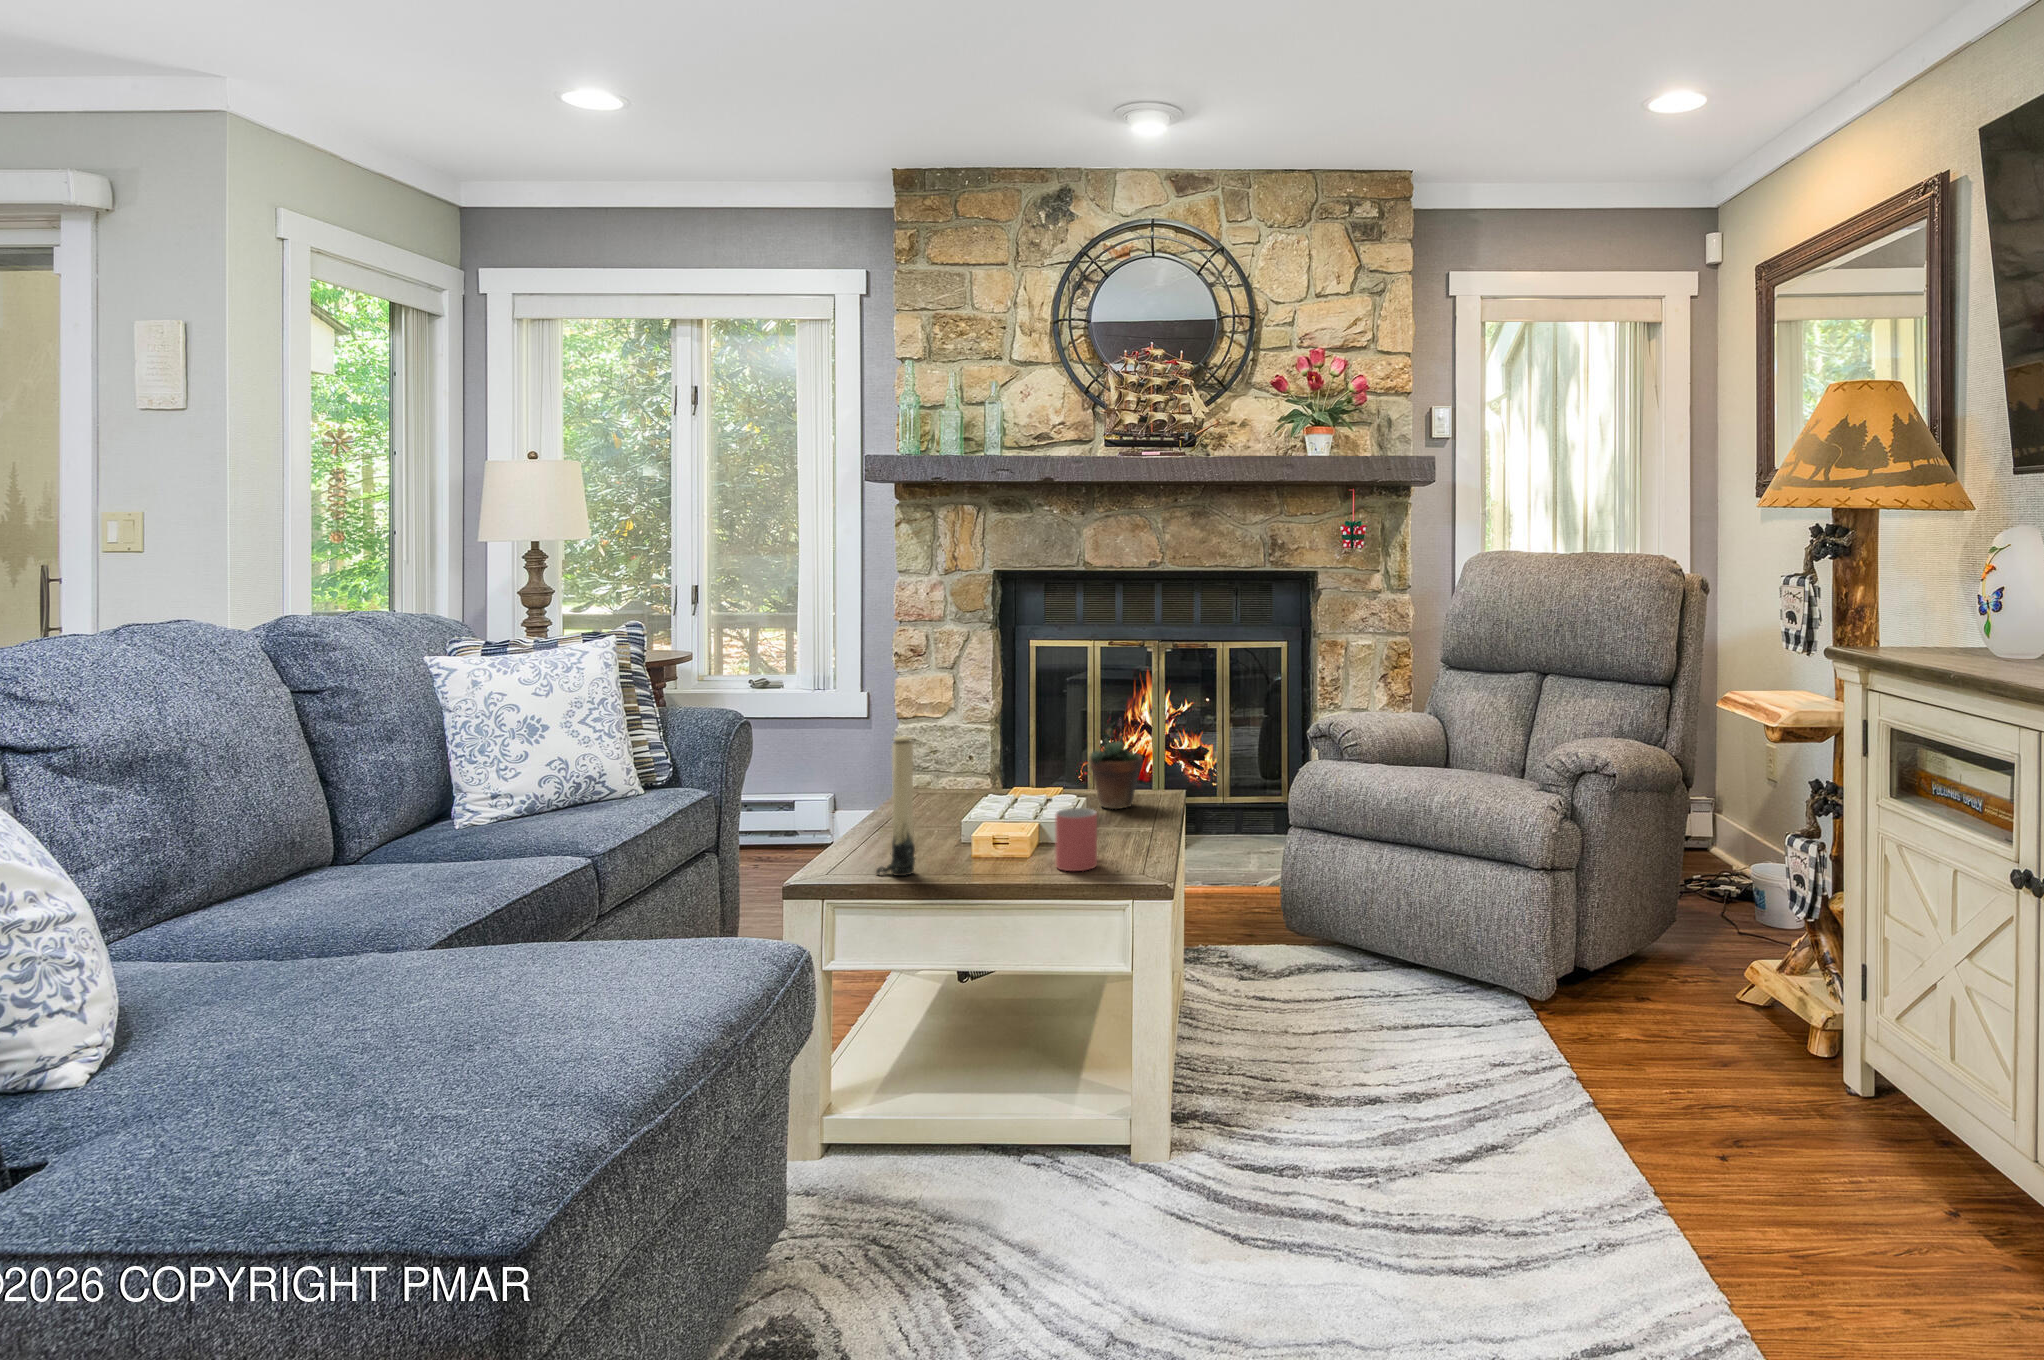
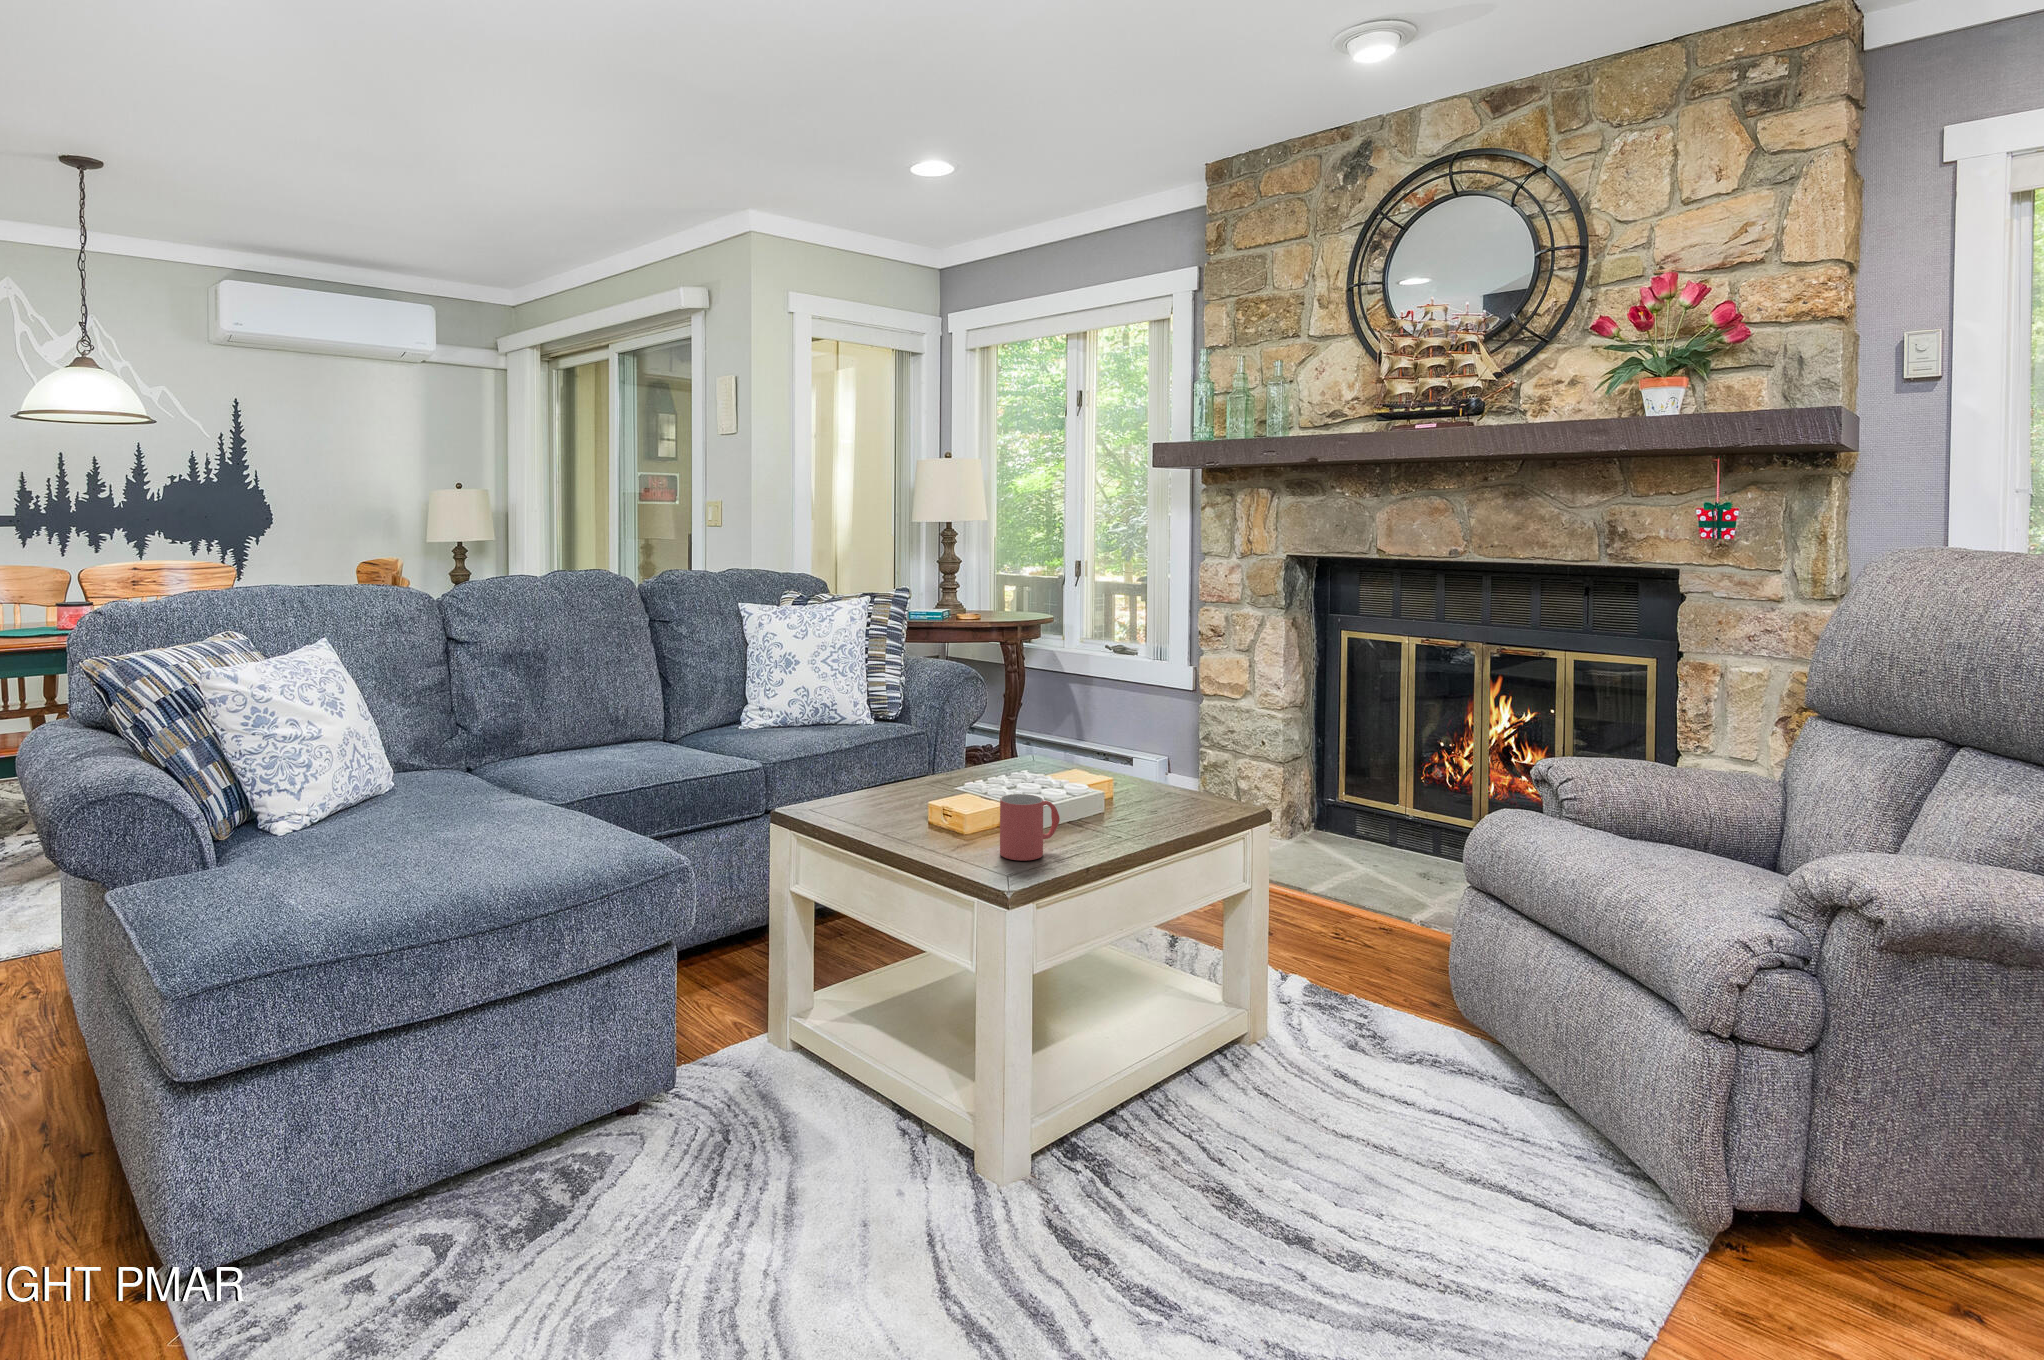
succulent plant: present [1090,719,1143,809] -> none [1144,713,1210,812]
candle: present [876,736,915,876] -> none [860,697,890,828]

